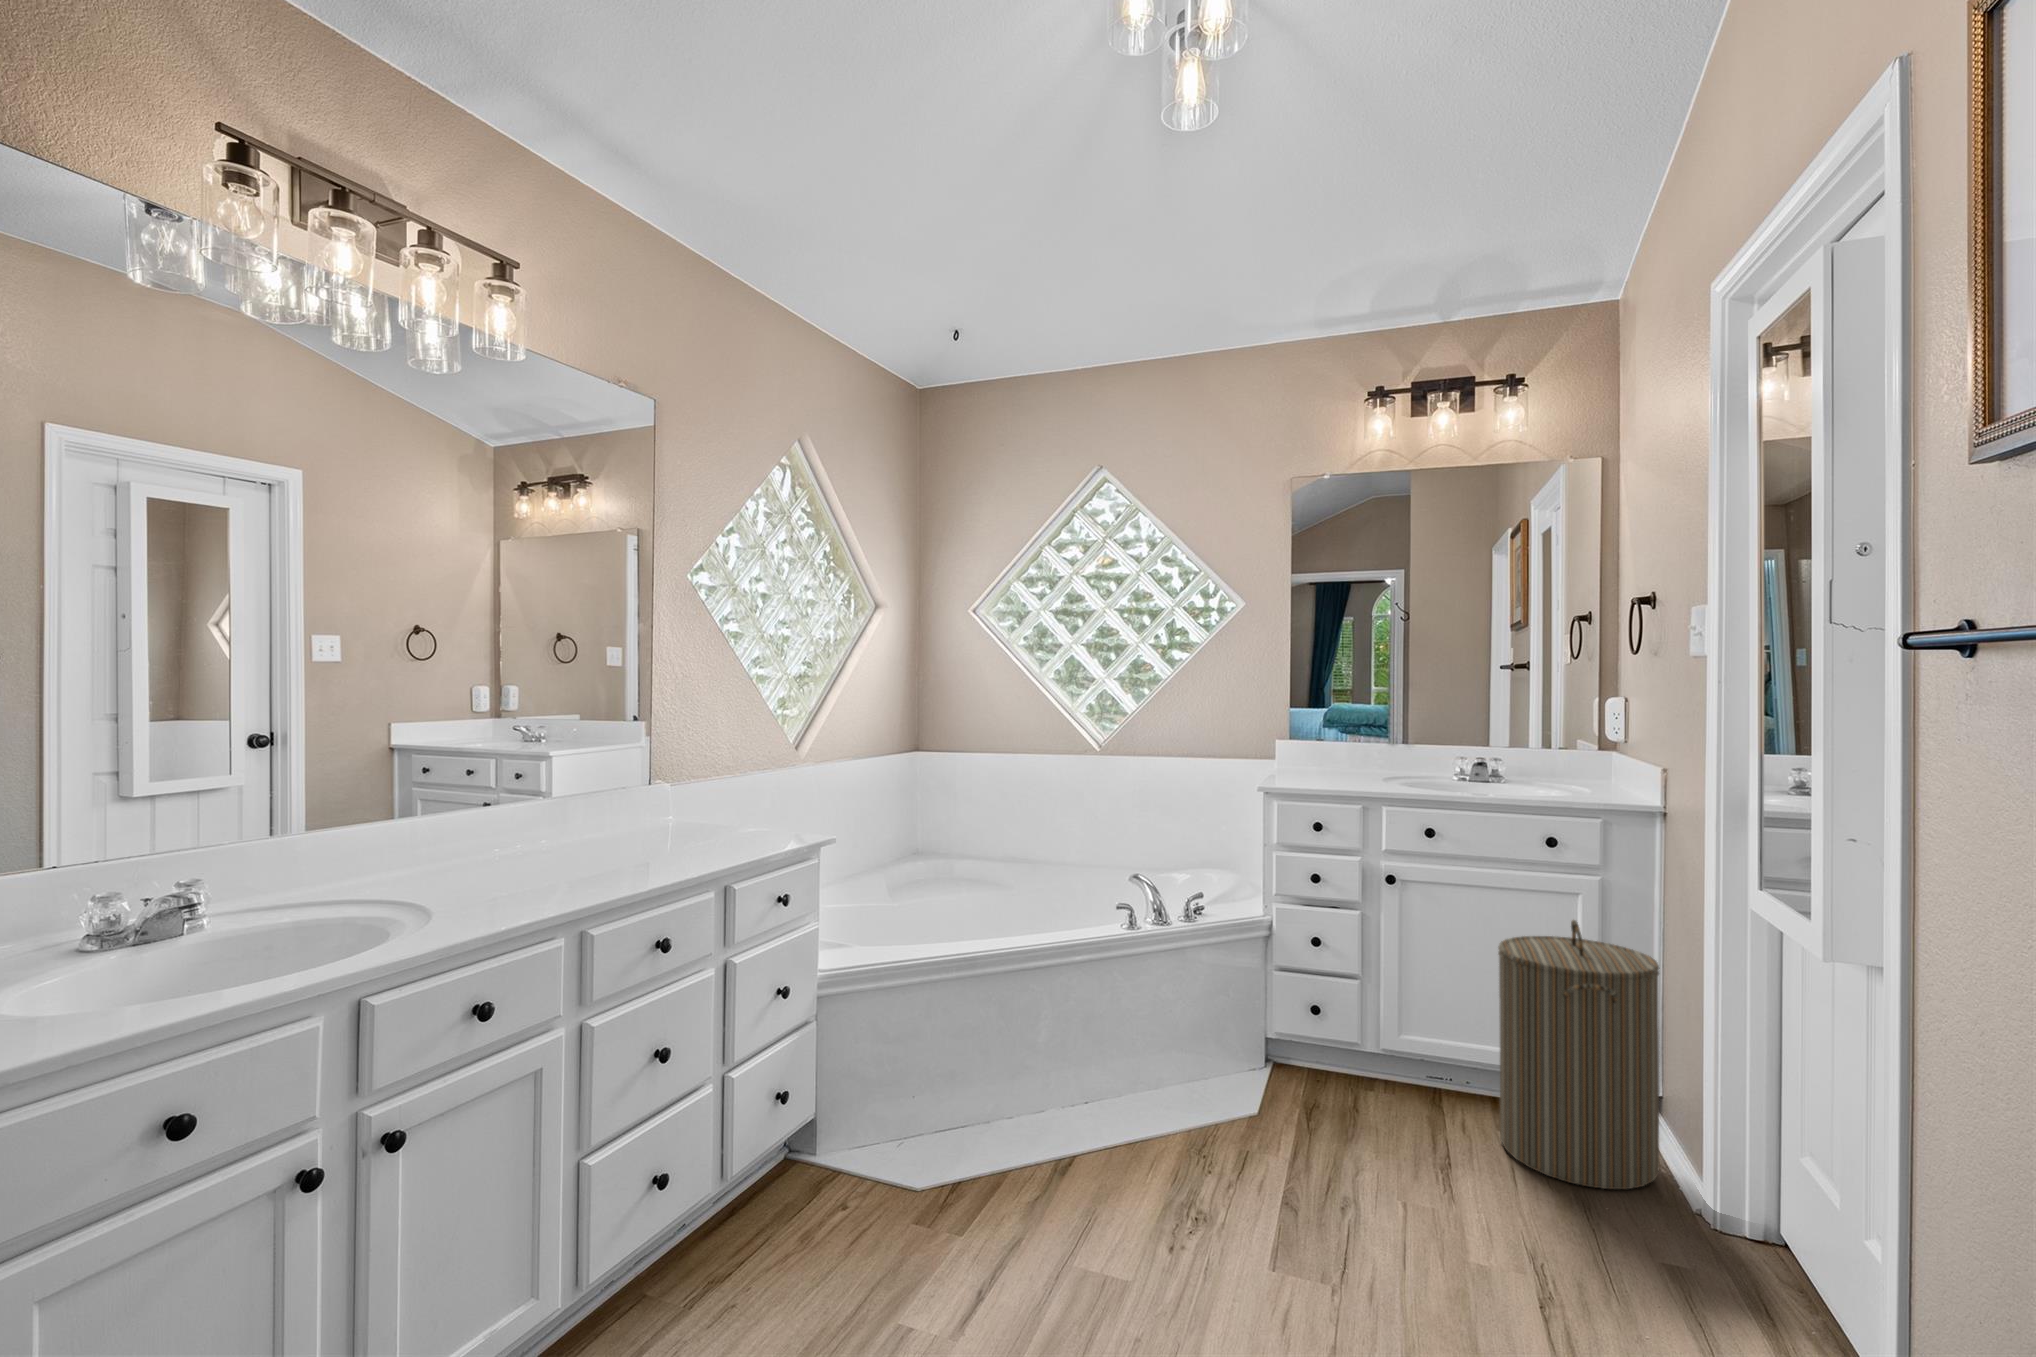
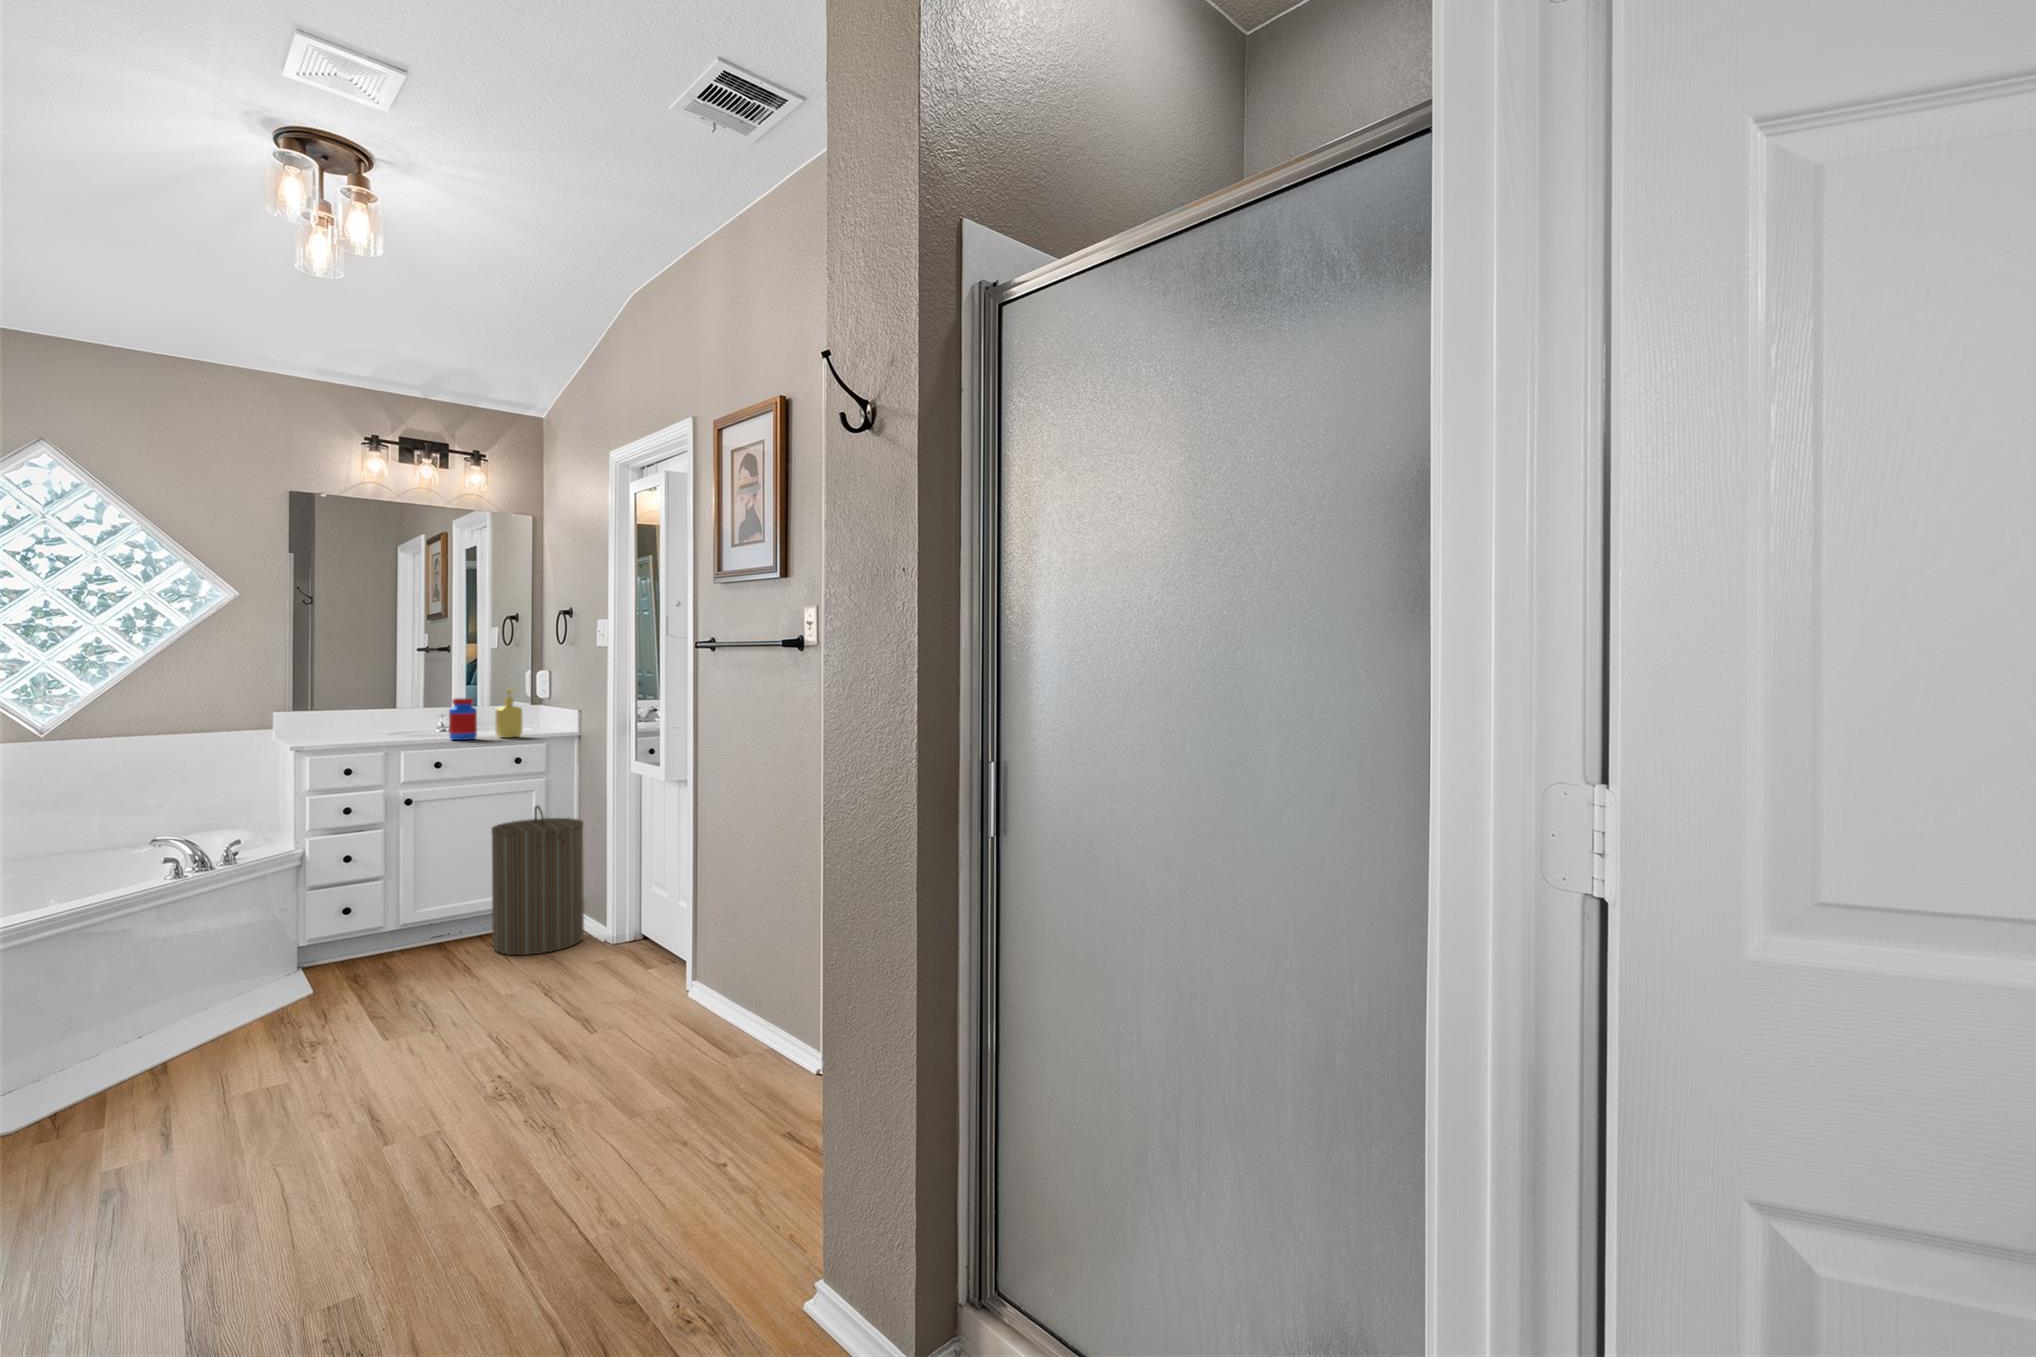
soap dispenser: none [1518,722,1560,800] -> present [496,689,522,738]
jar: none [1449,734,1489,797] -> present [449,698,477,740]

